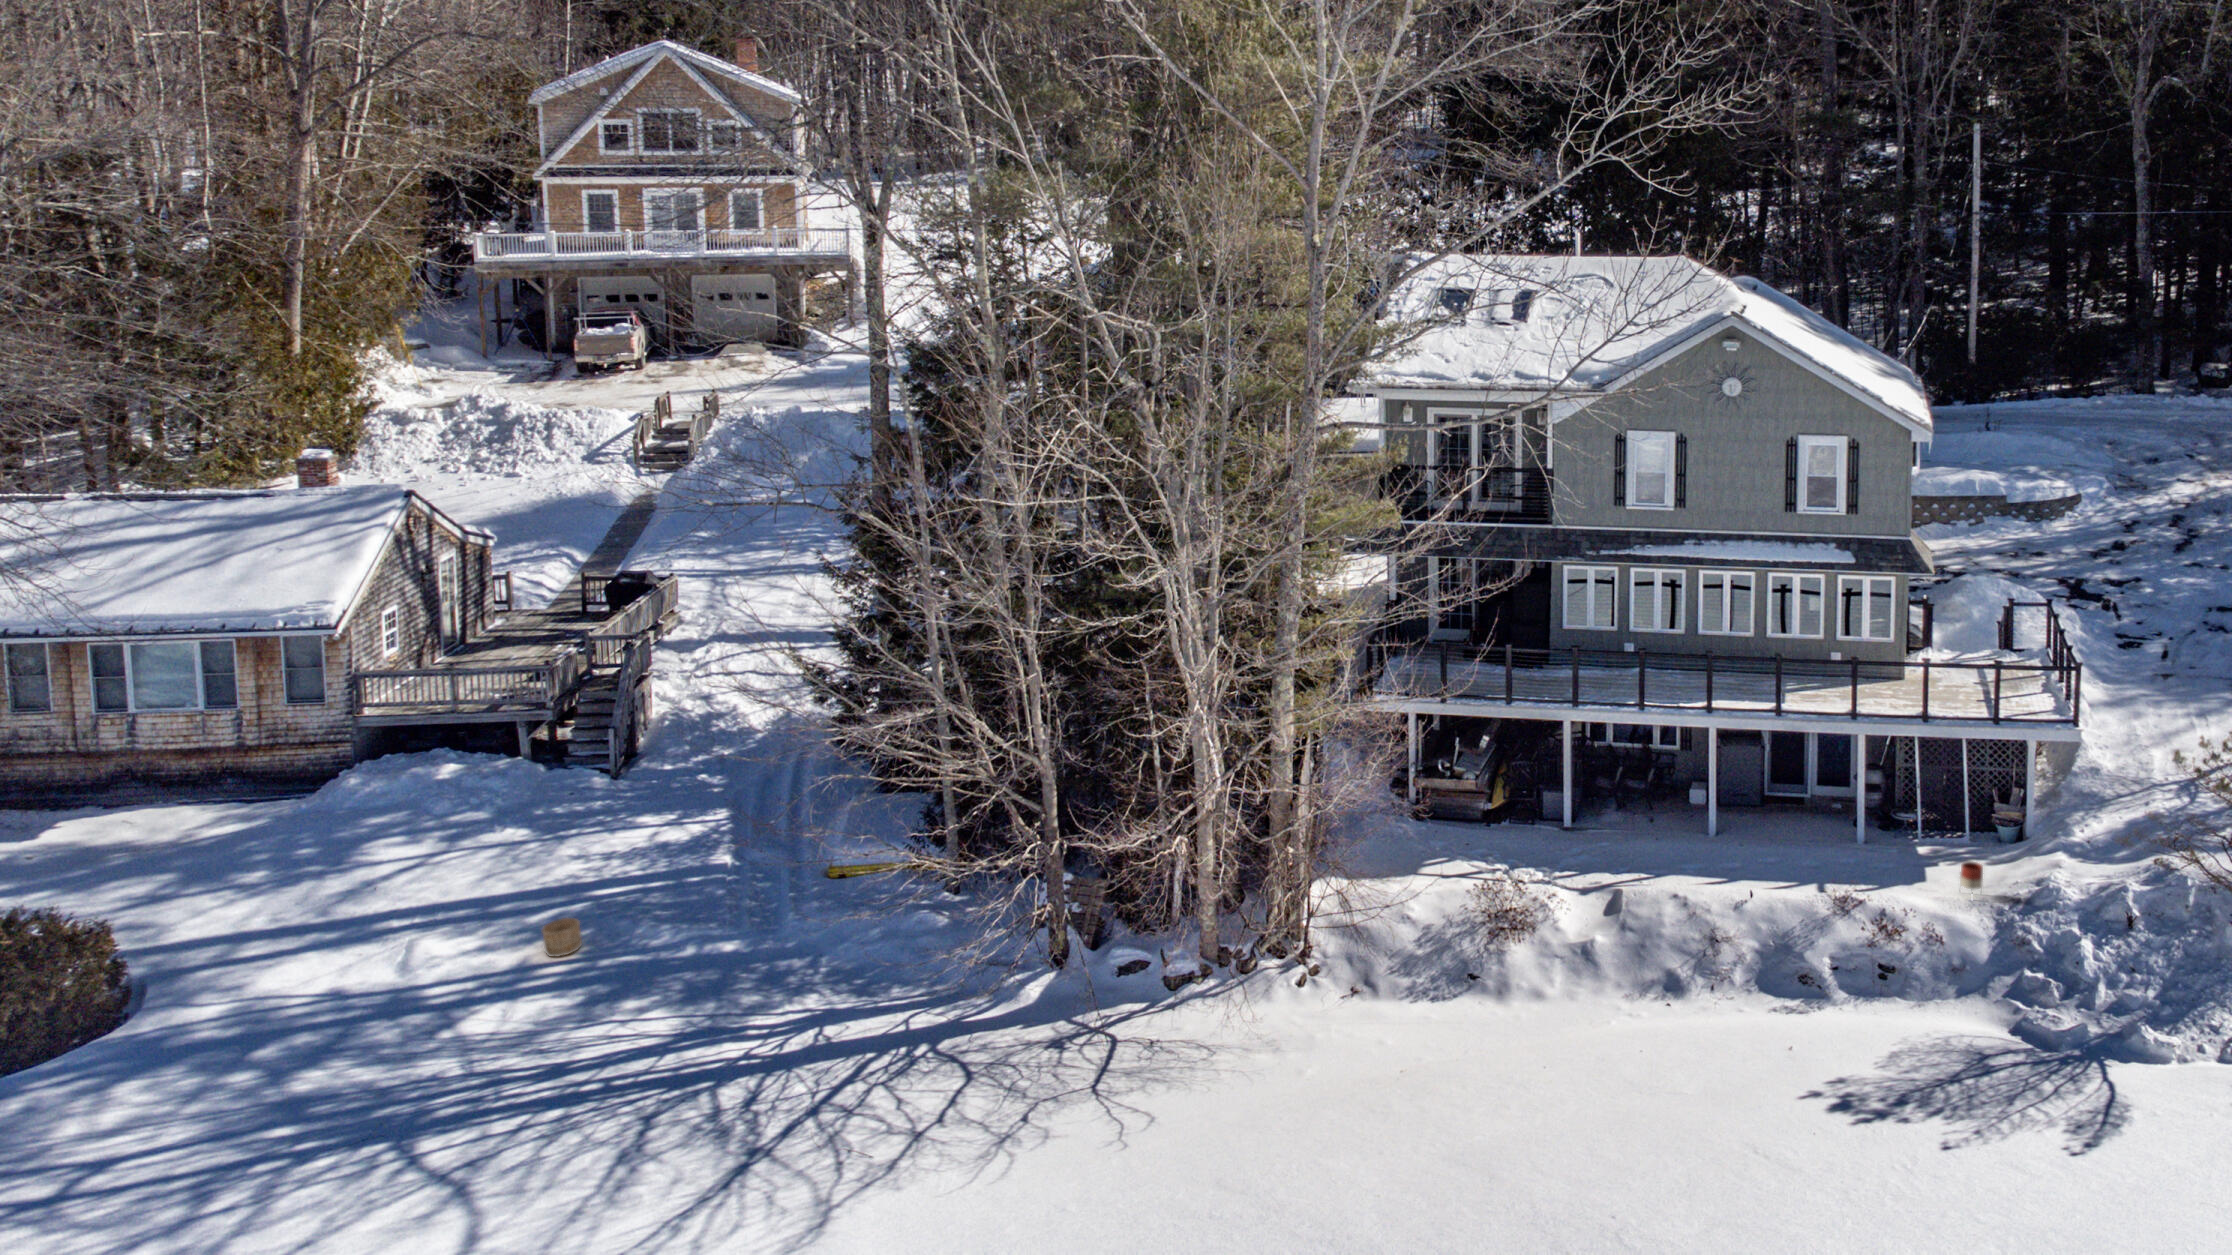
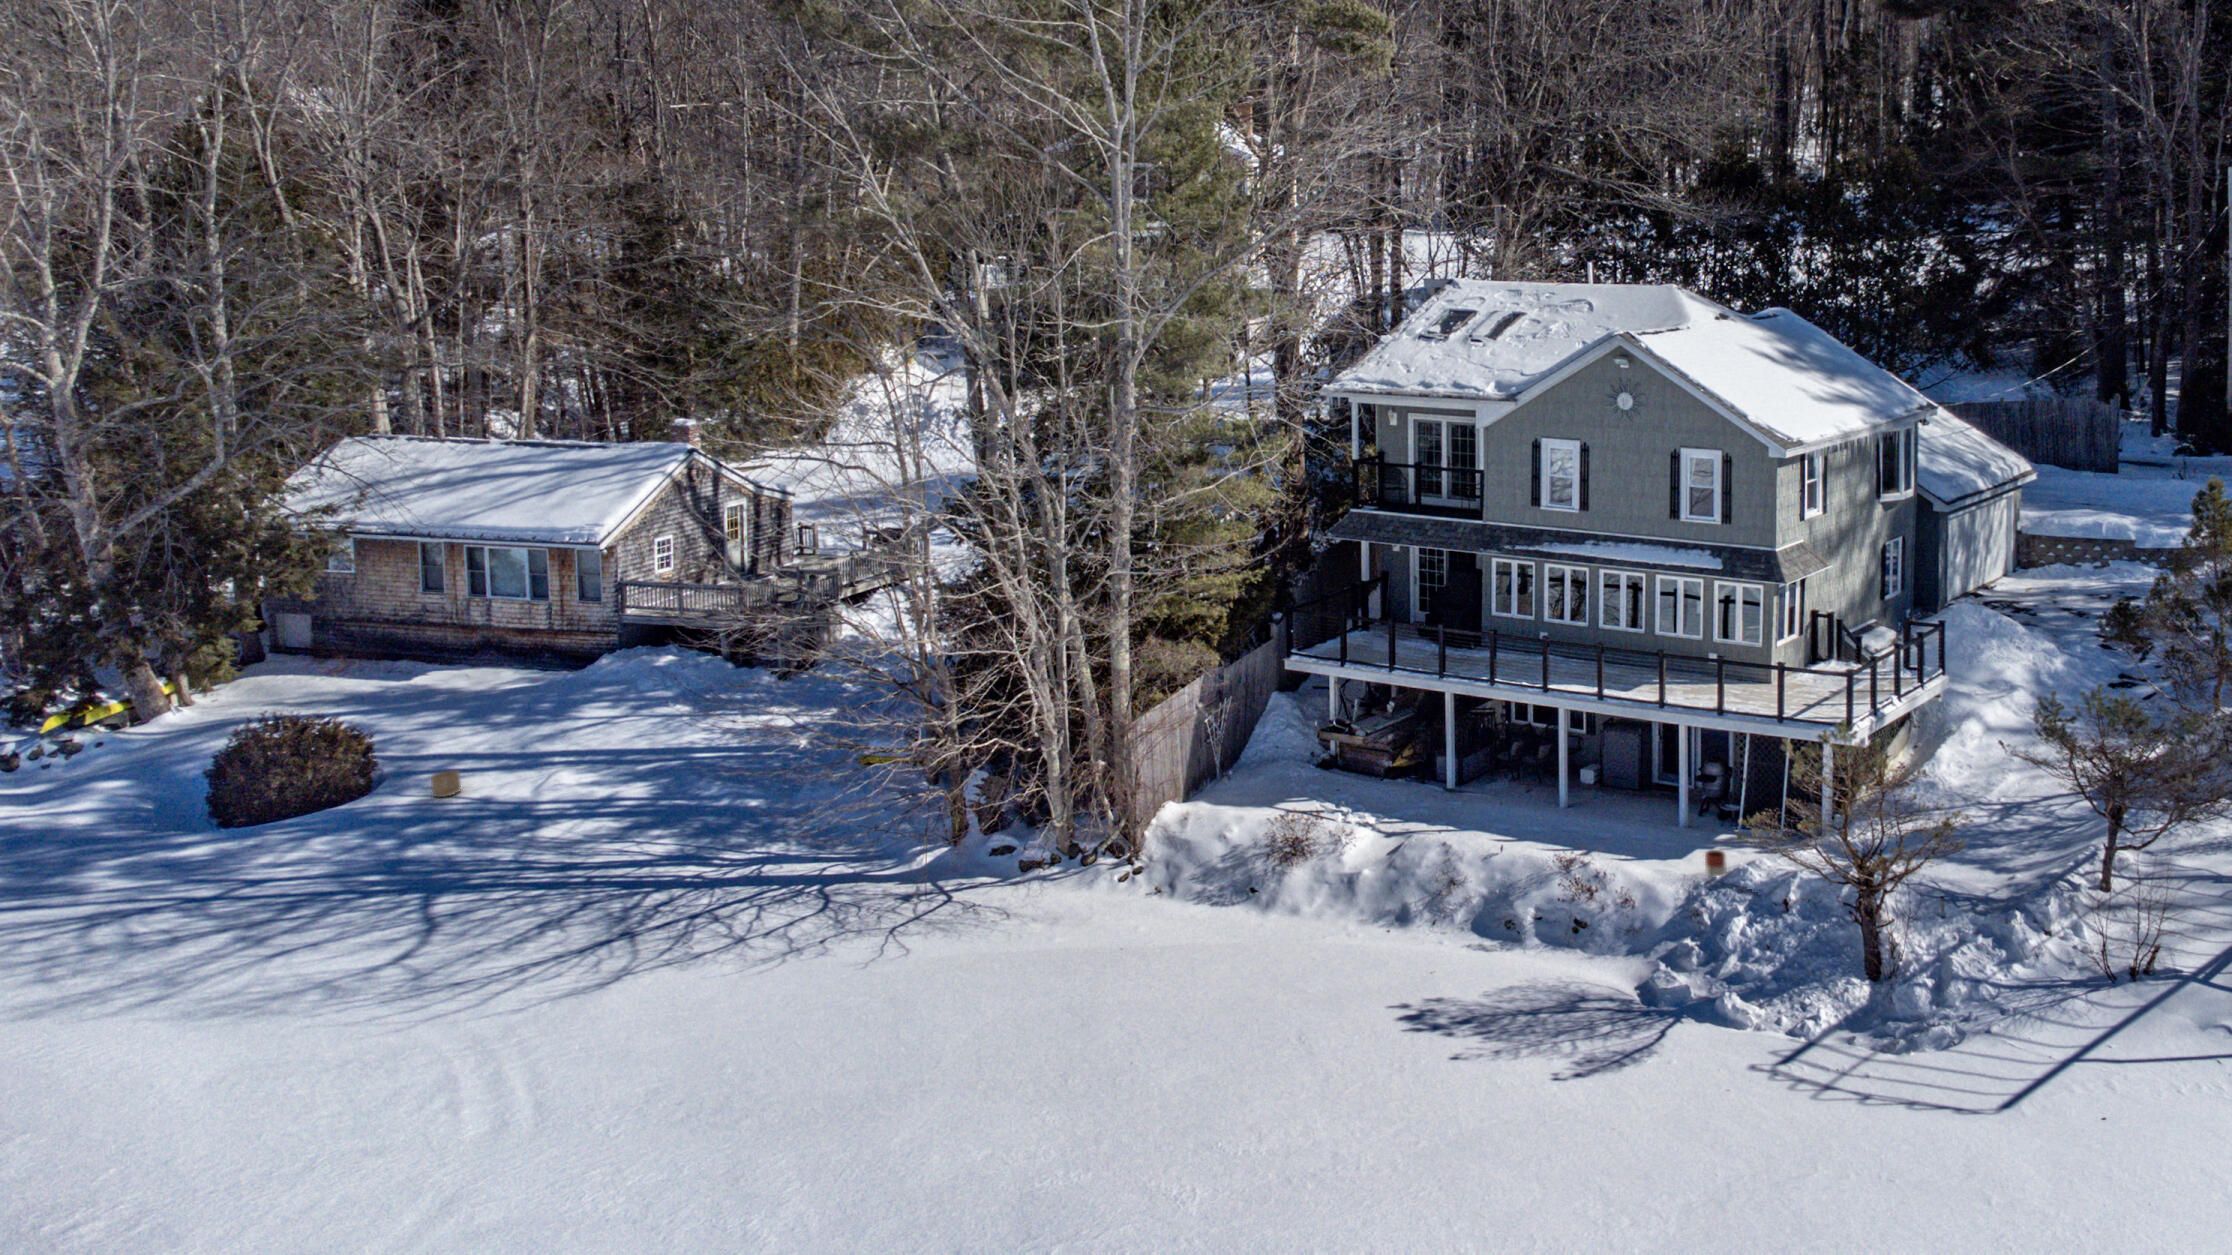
wooden bucket: present [542,918,582,957] -> present [431,770,461,797]

